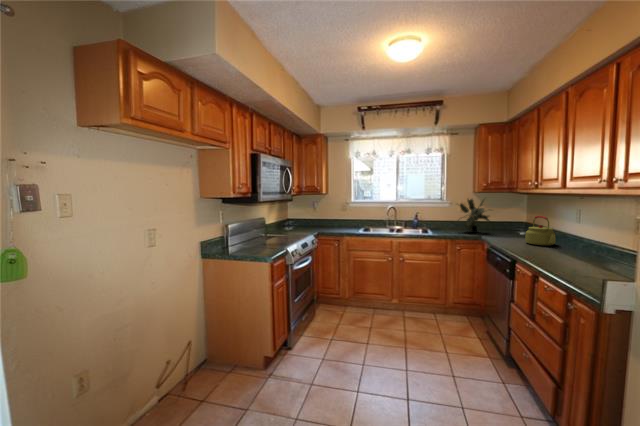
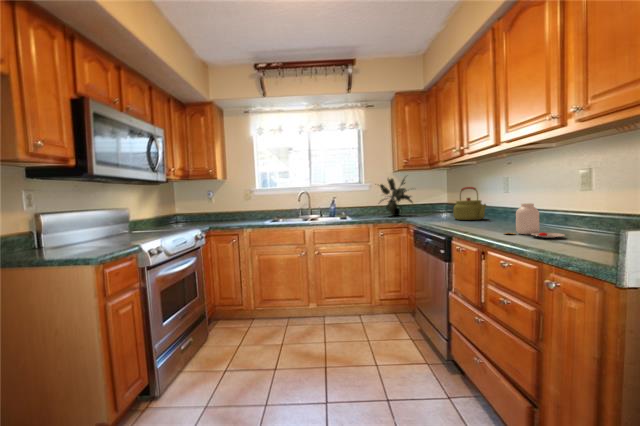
jar: none [556,242,603,272] -> present [506,203,564,238]

